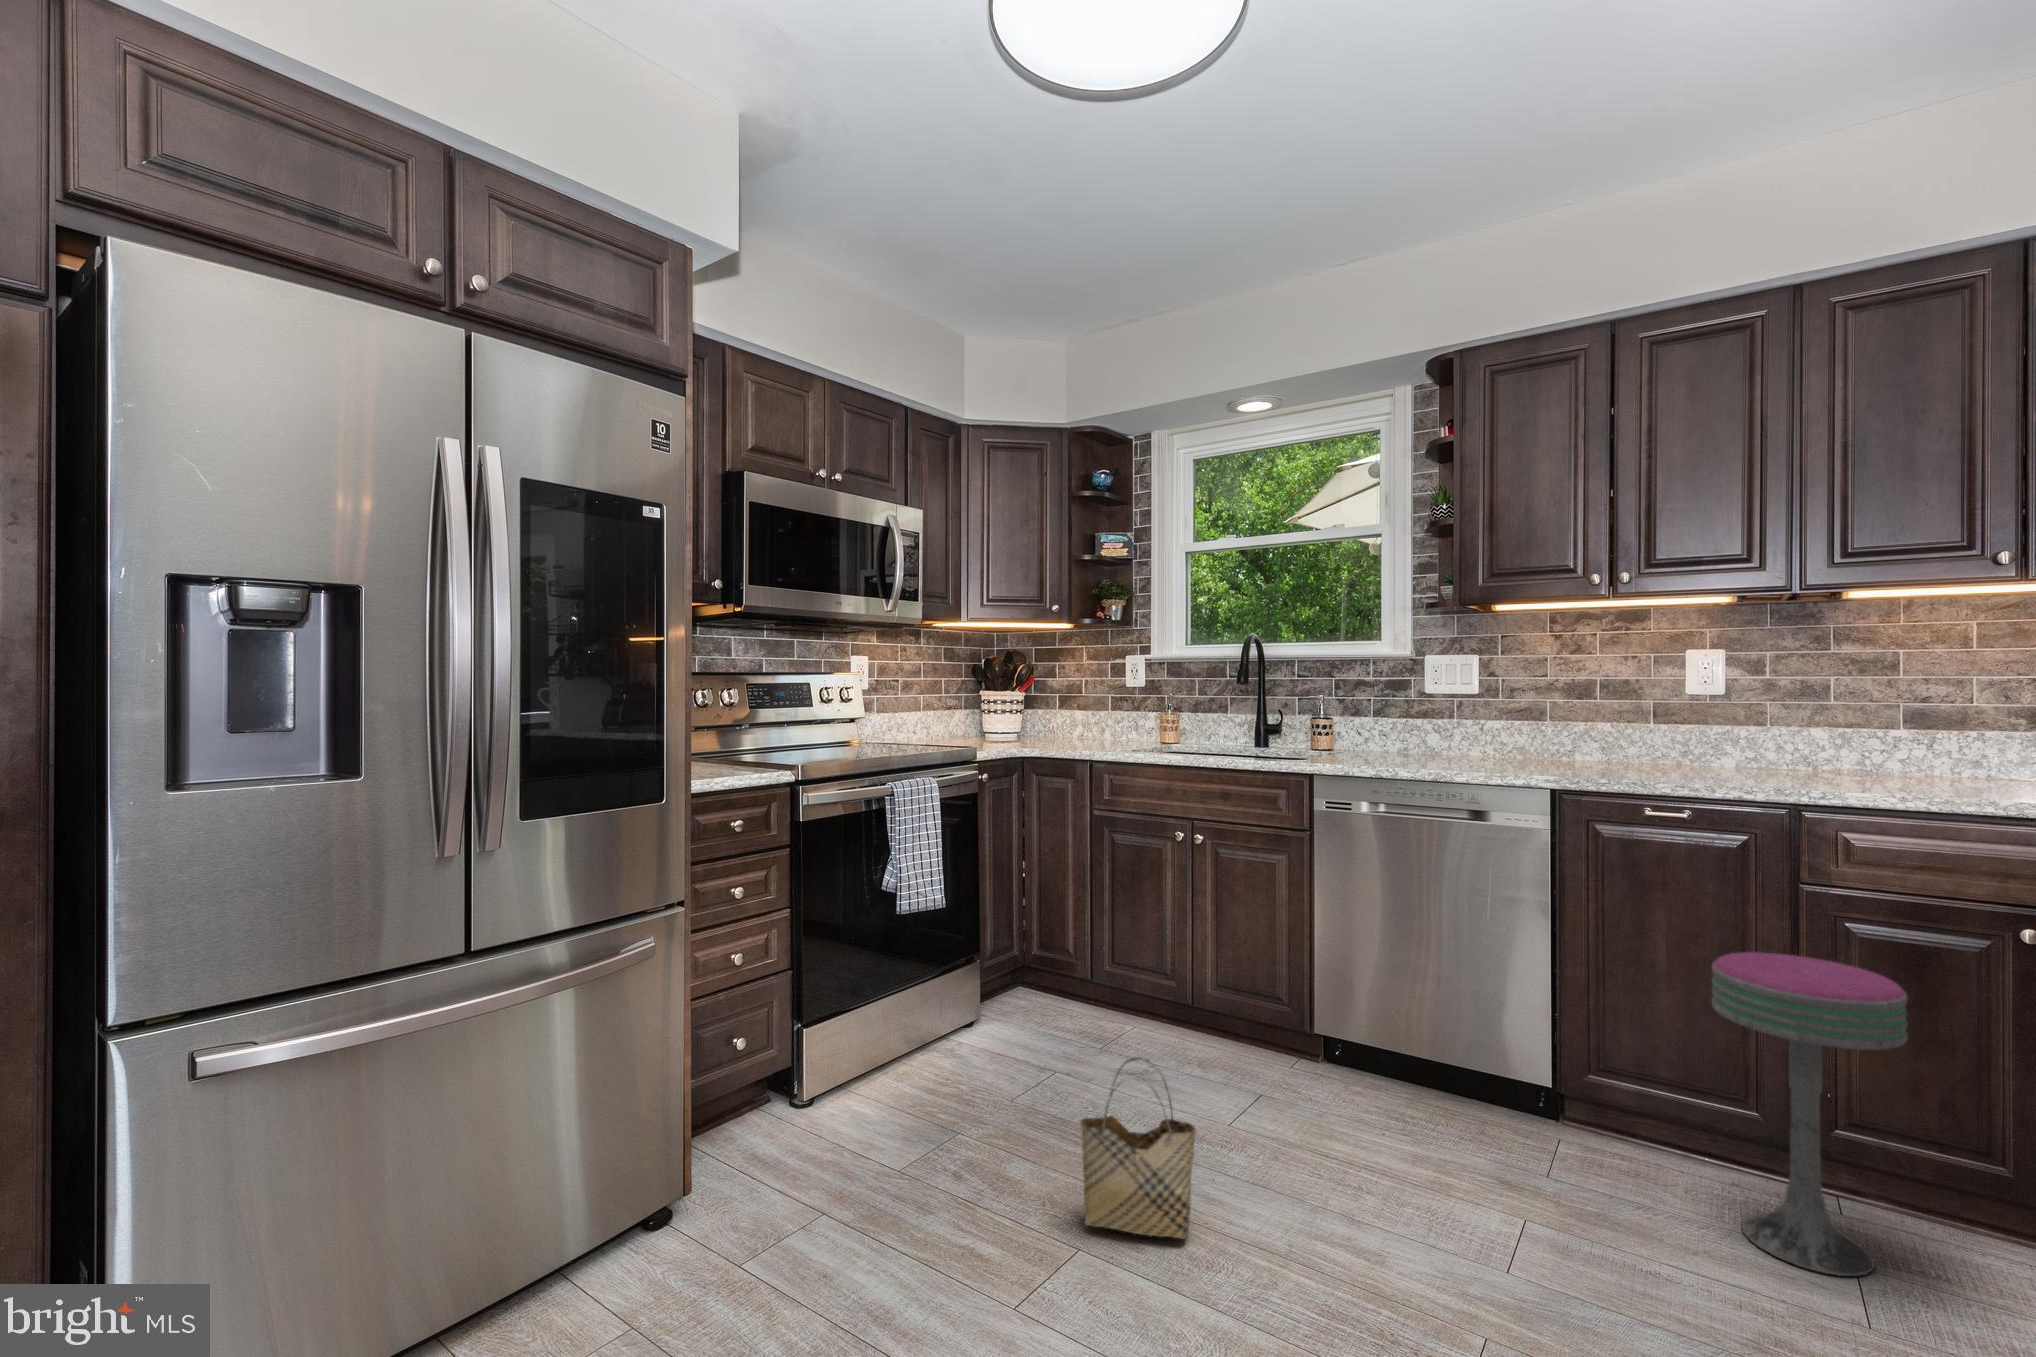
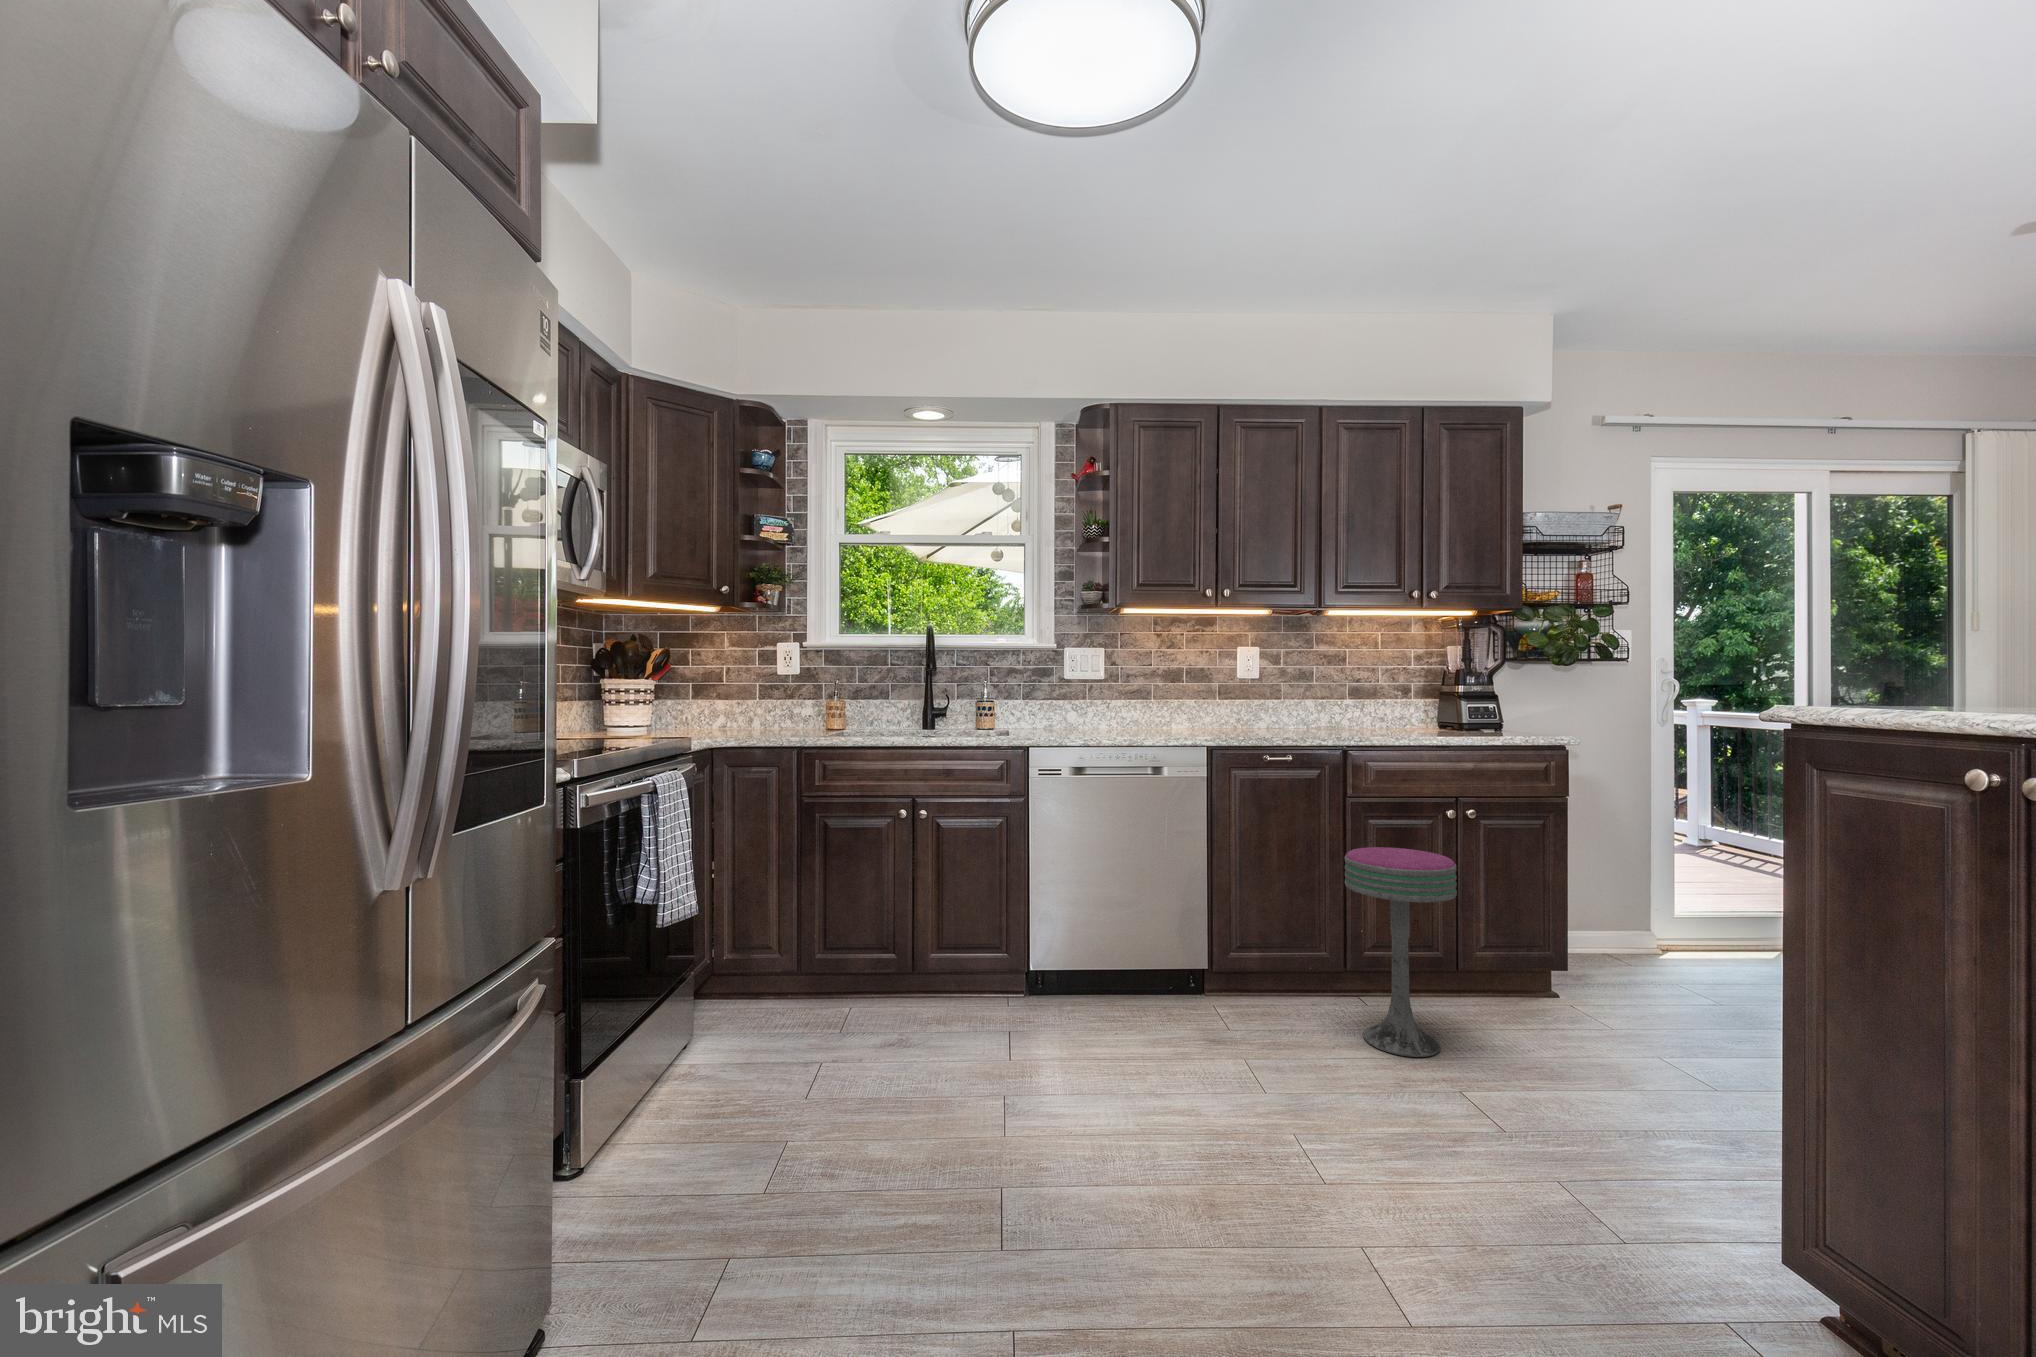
woven basket: present [1079,1057,1196,1239] -> none [992,1037,1104,1241]

